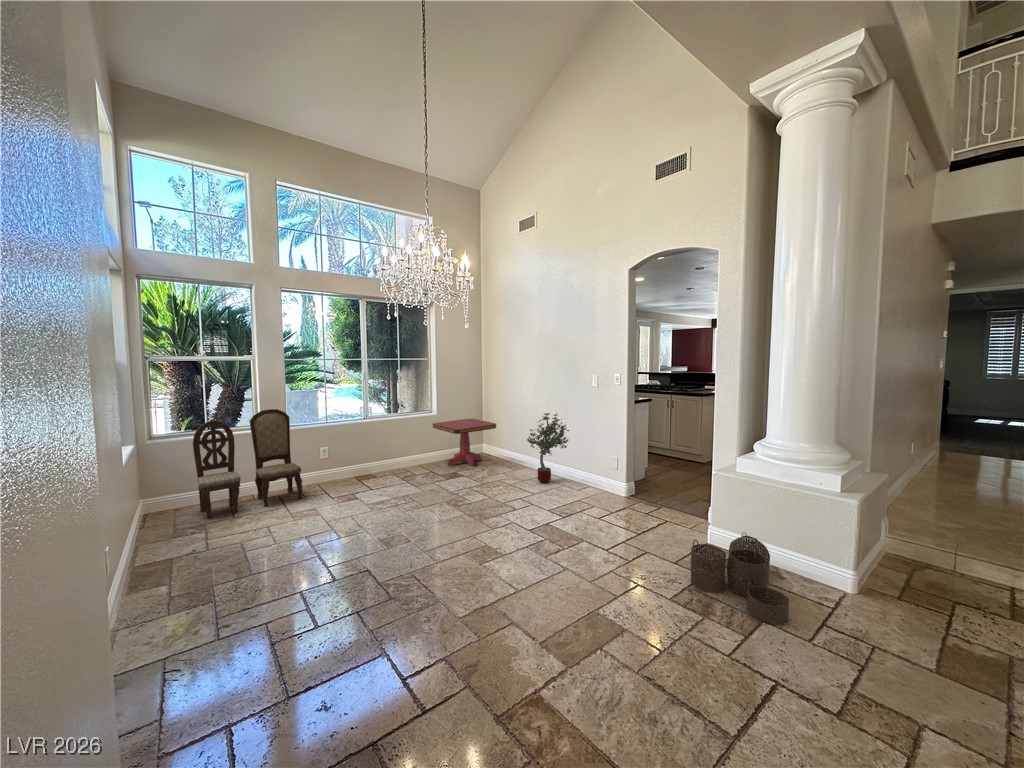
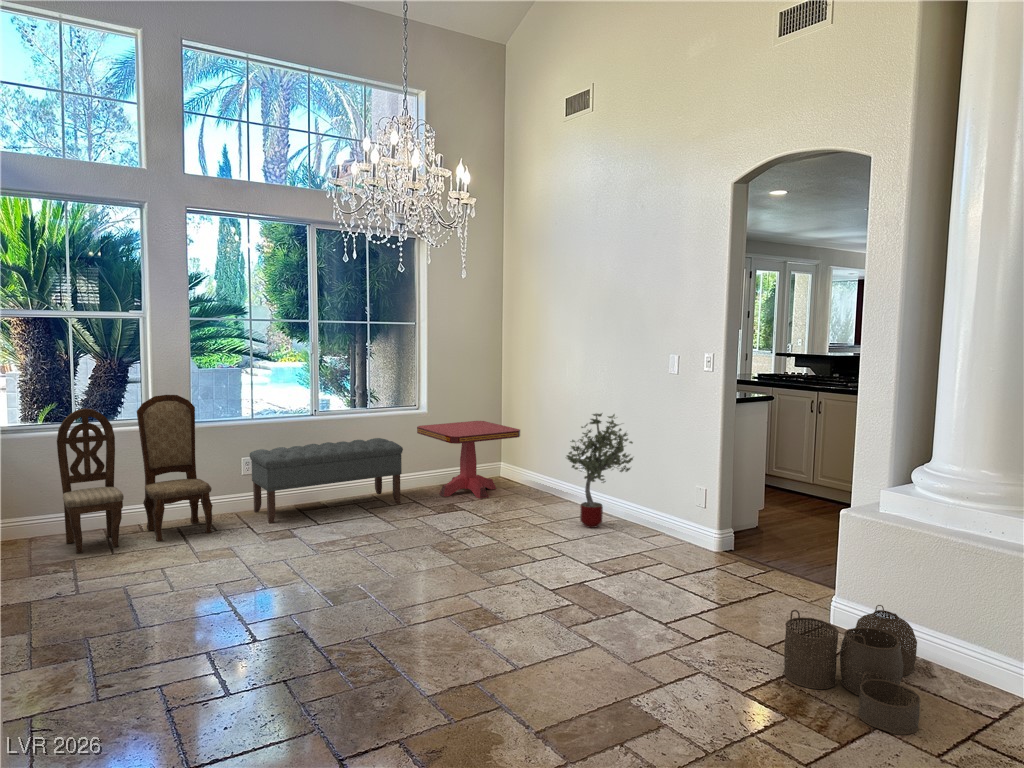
bench: none [326,432,425,490] -> present [250,438,403,523]

